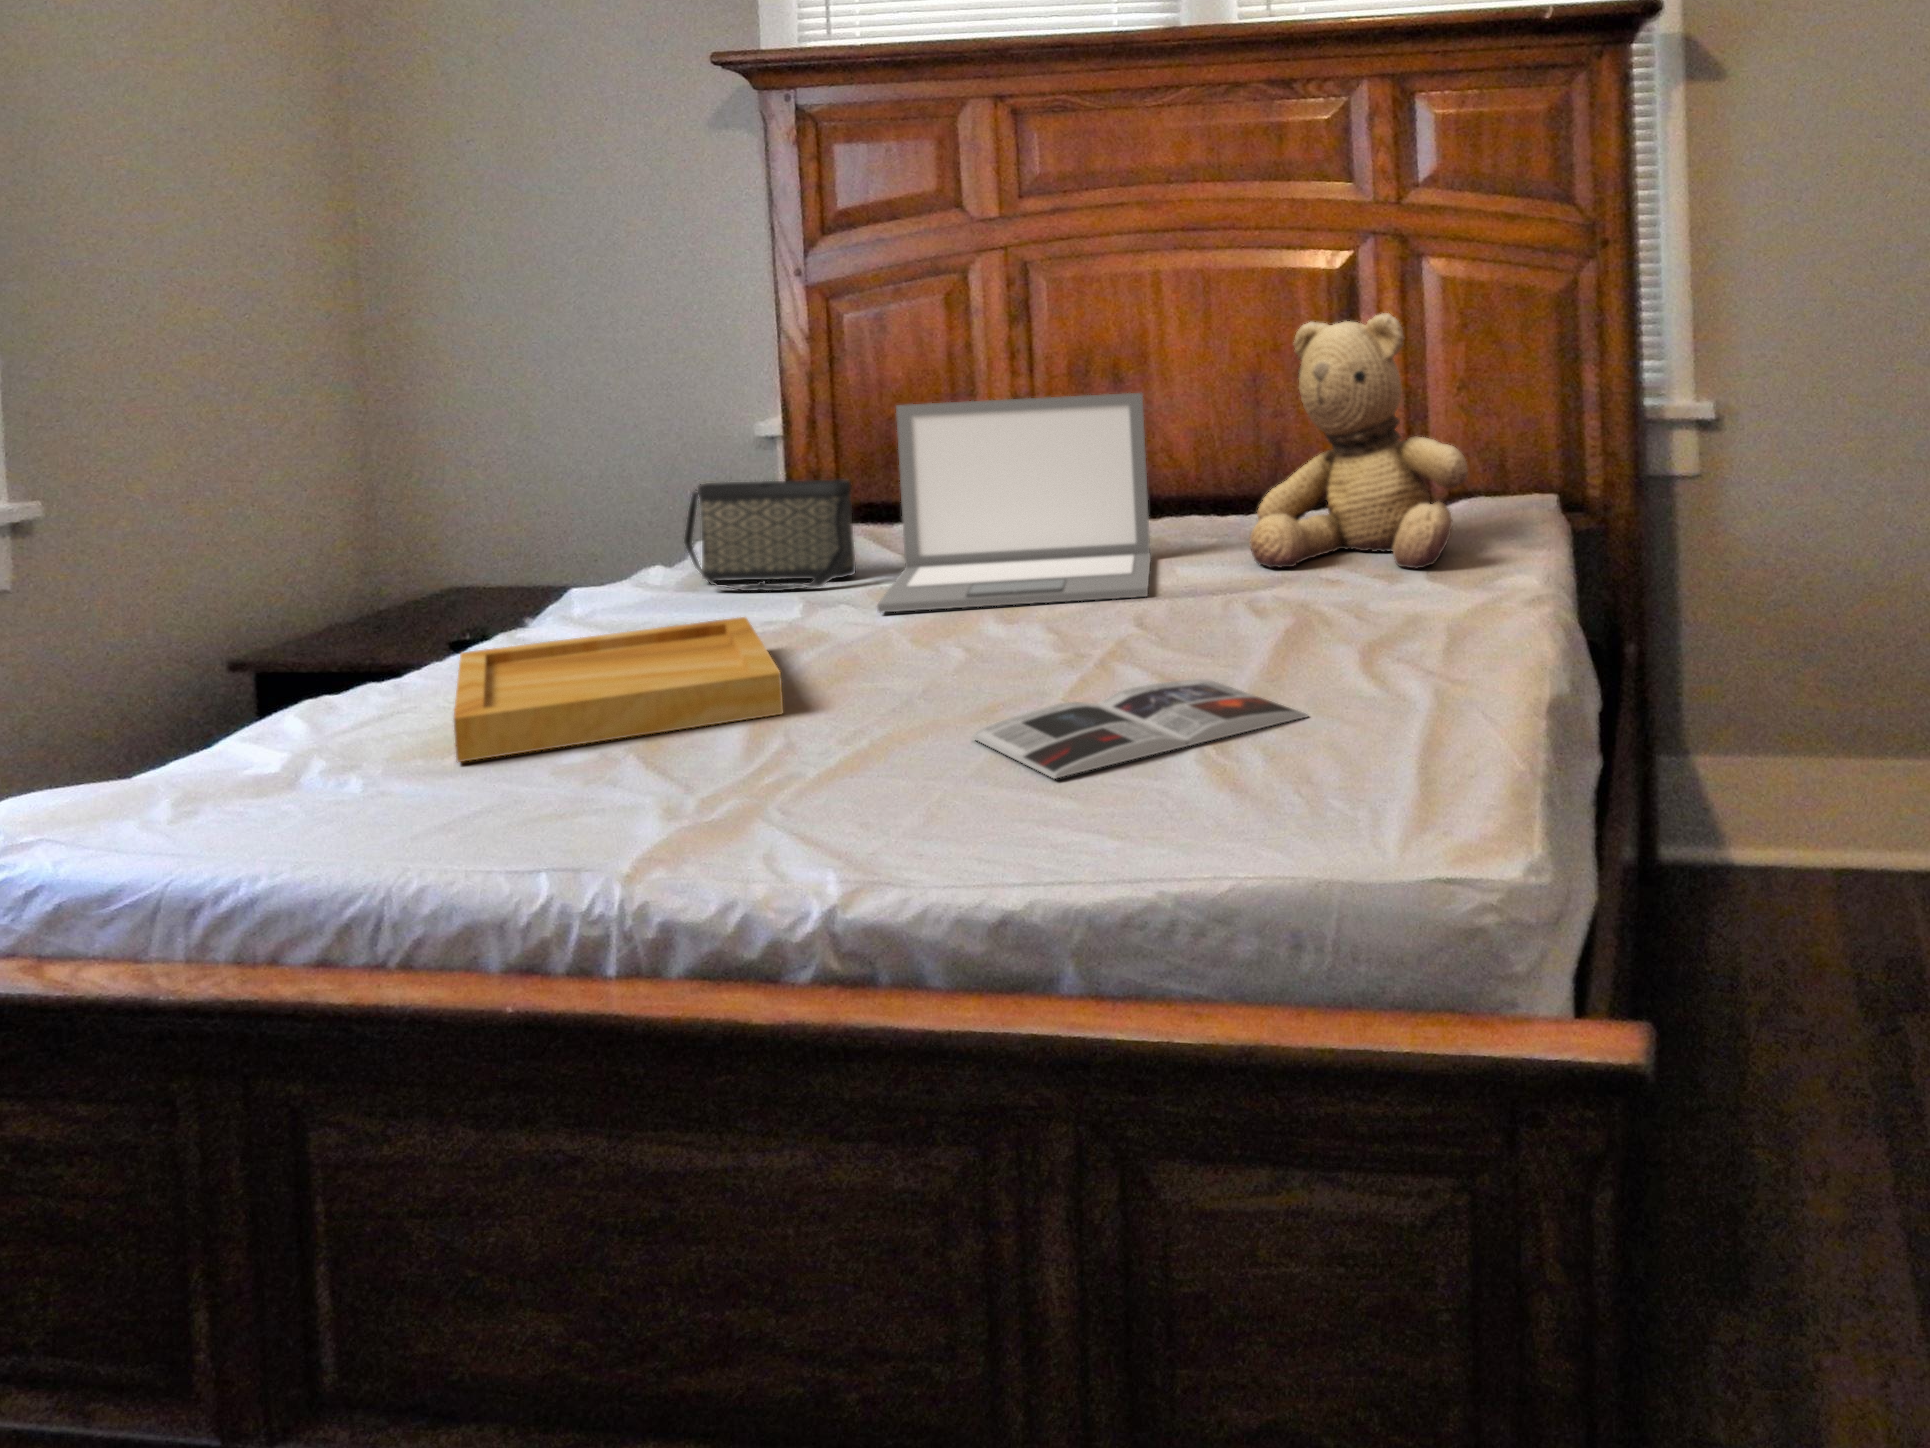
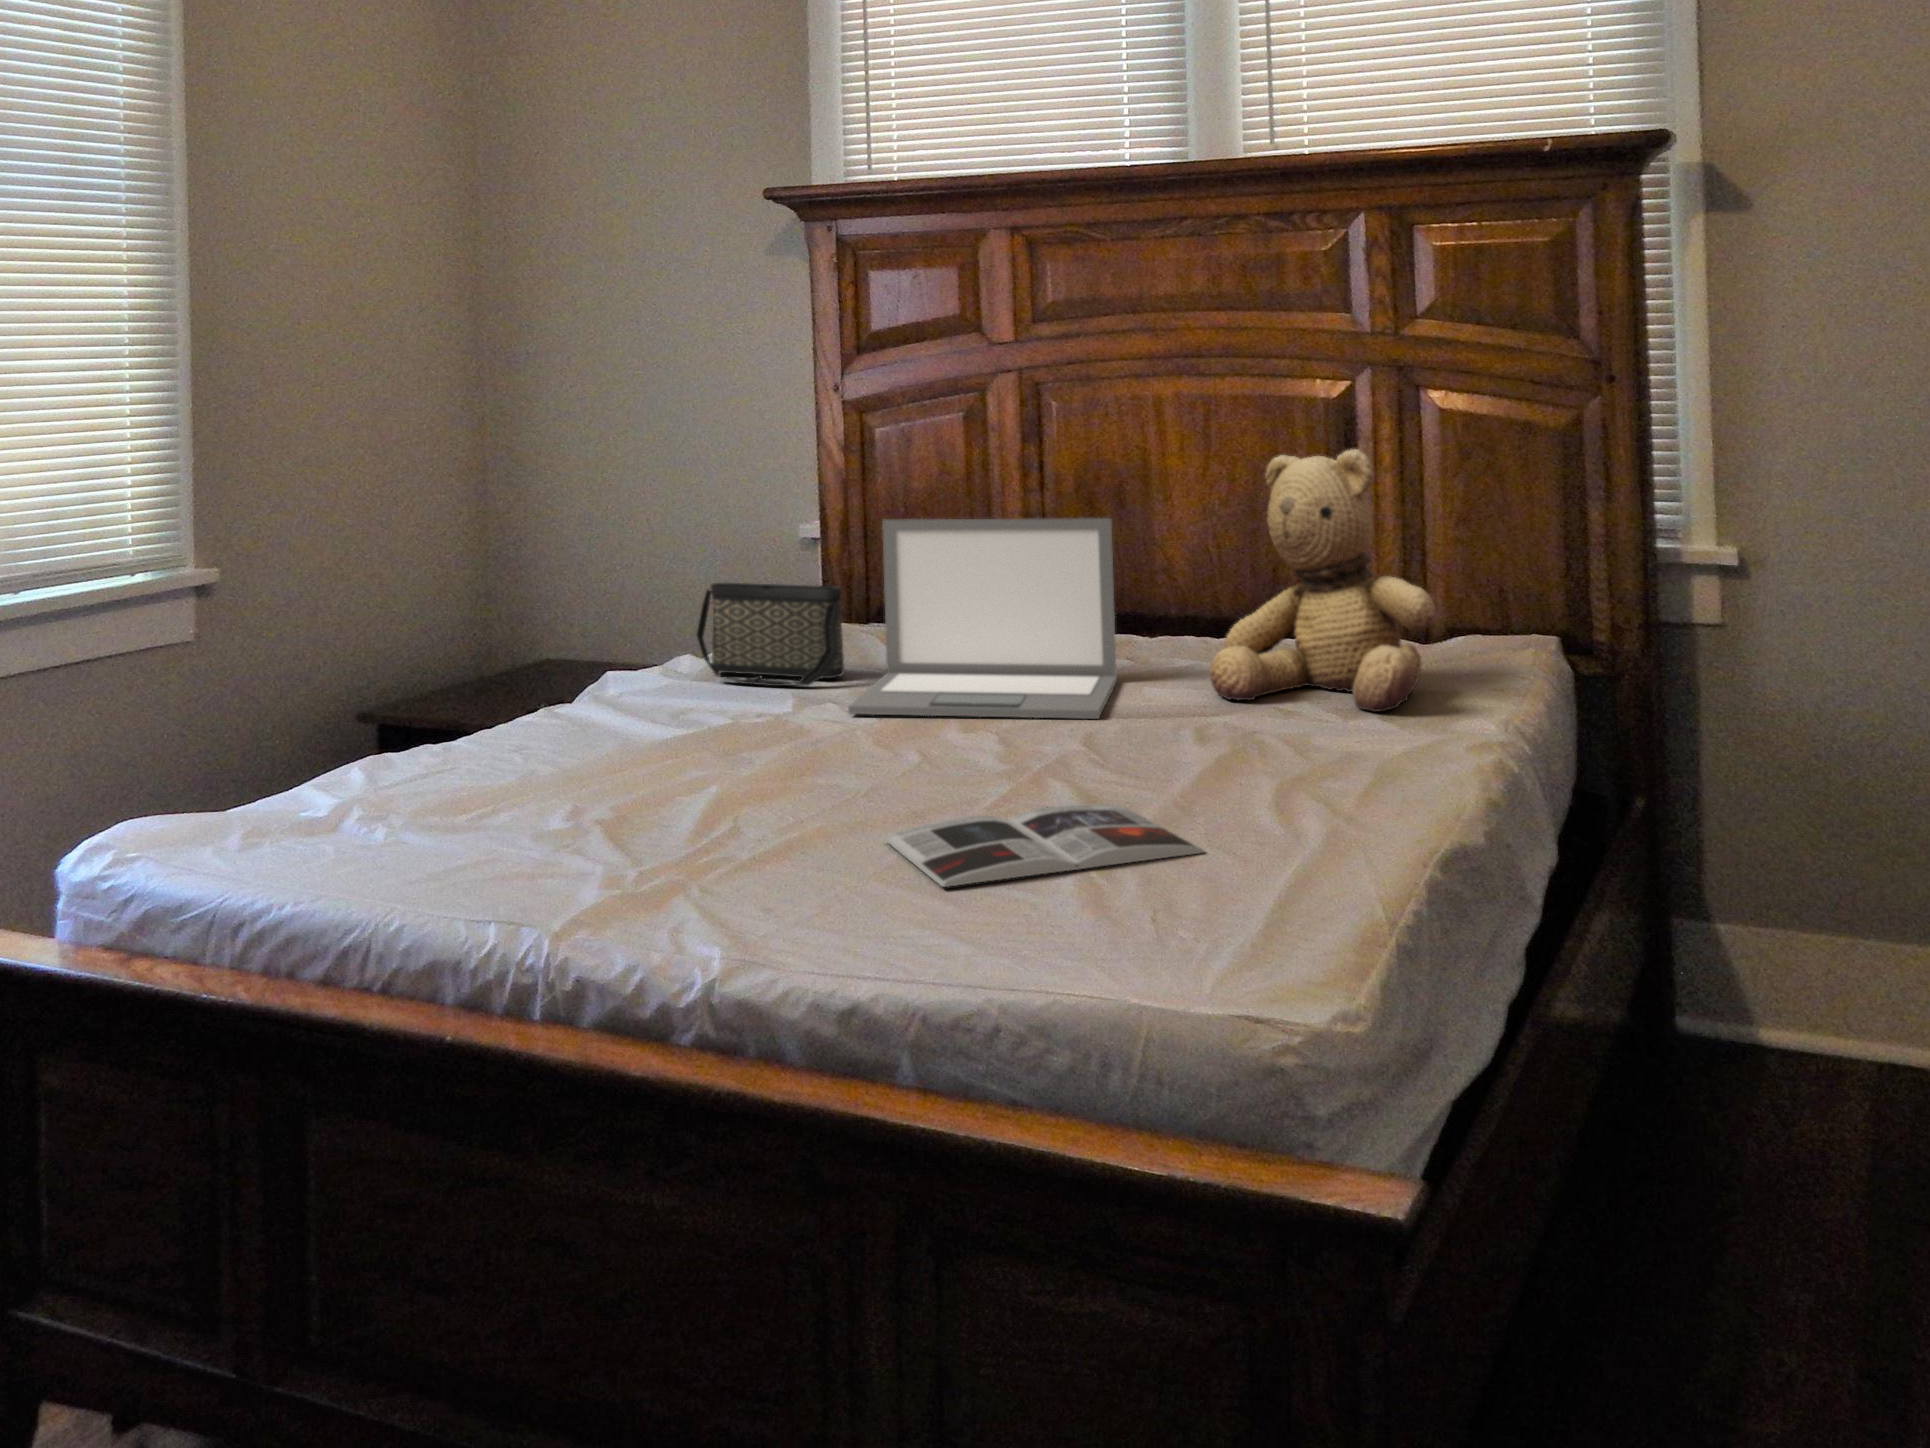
tray: present [454,617,783,762] -> none [459,708,734,817]

